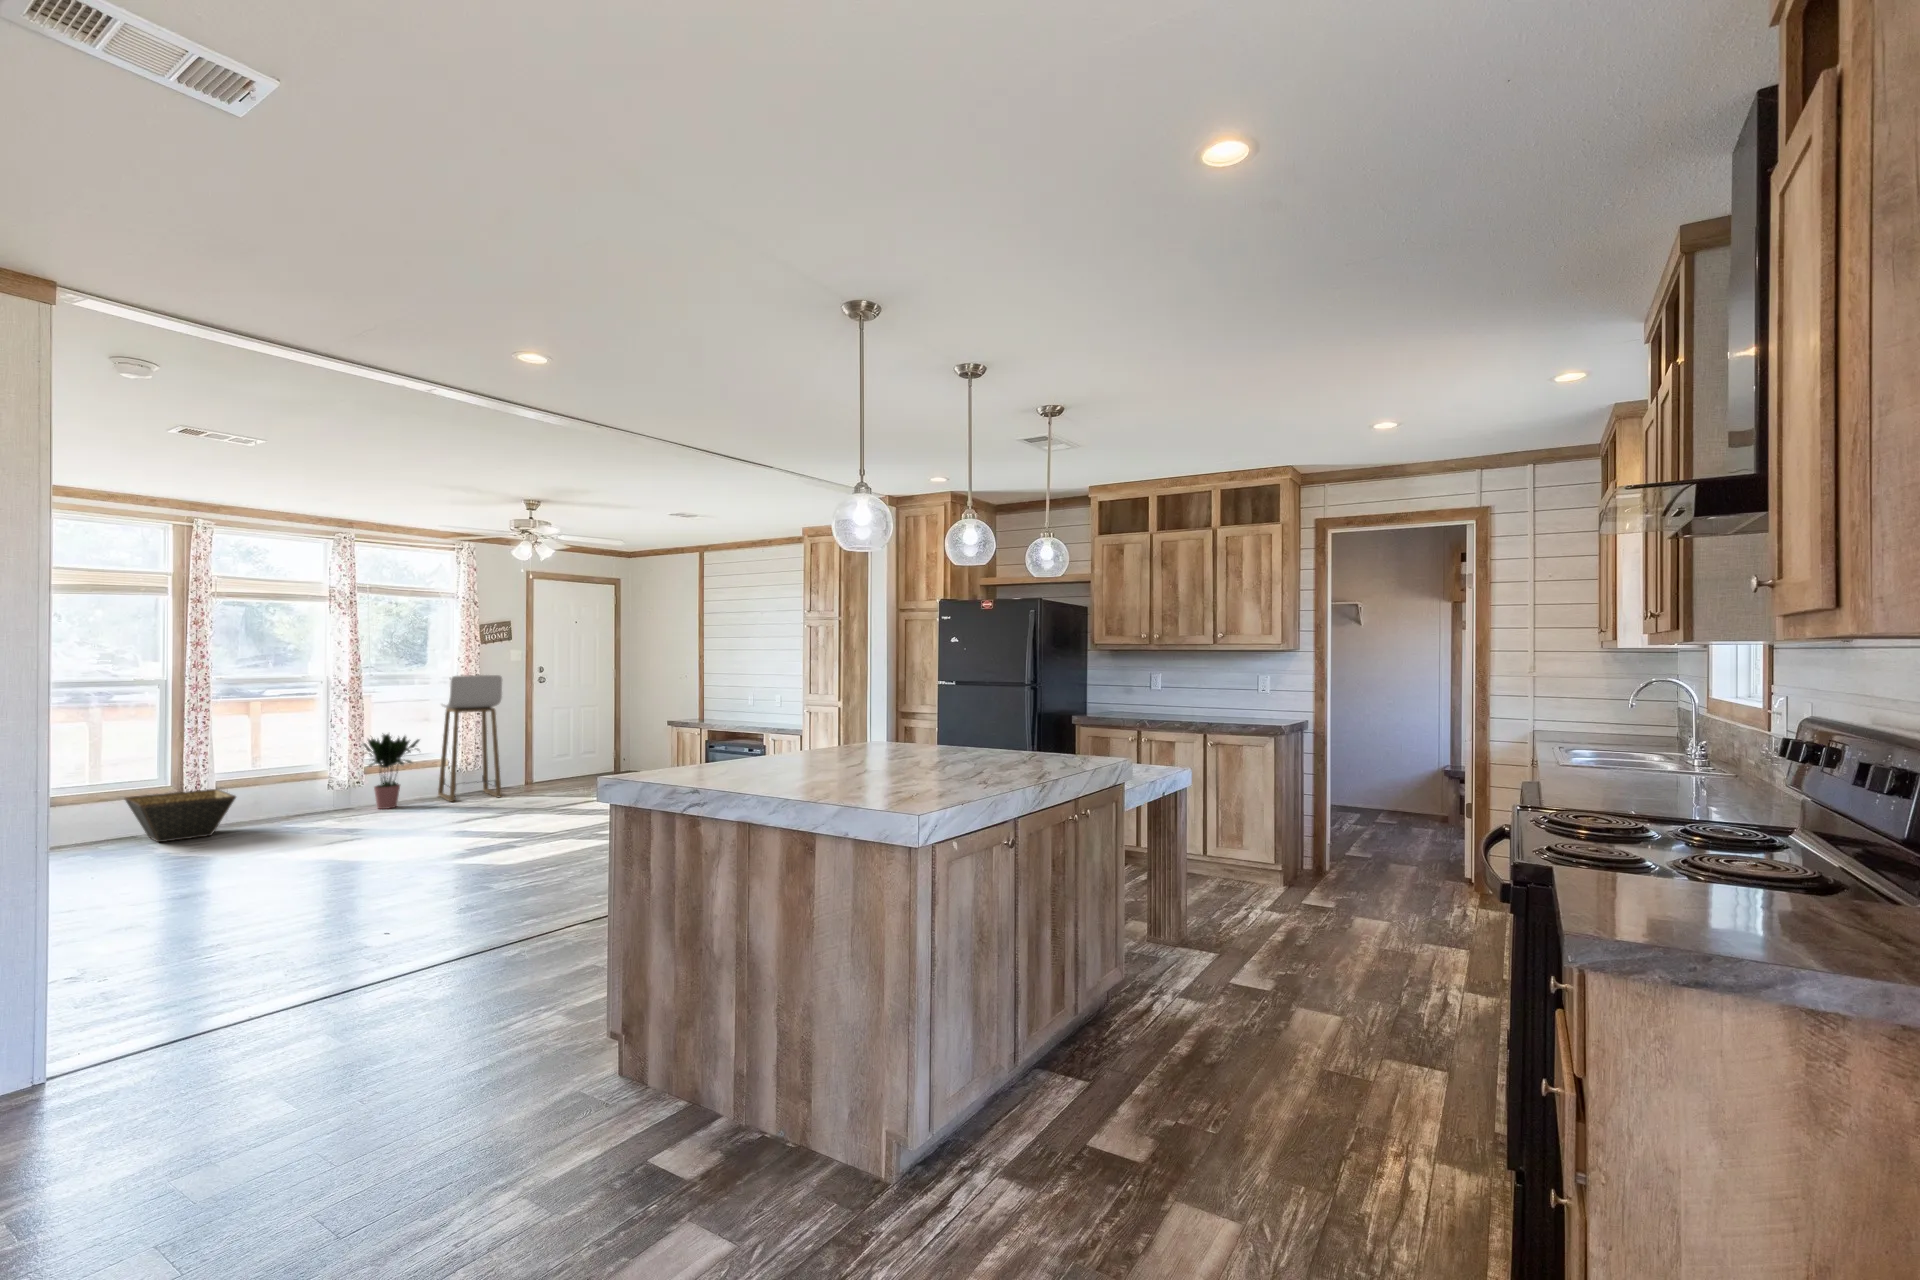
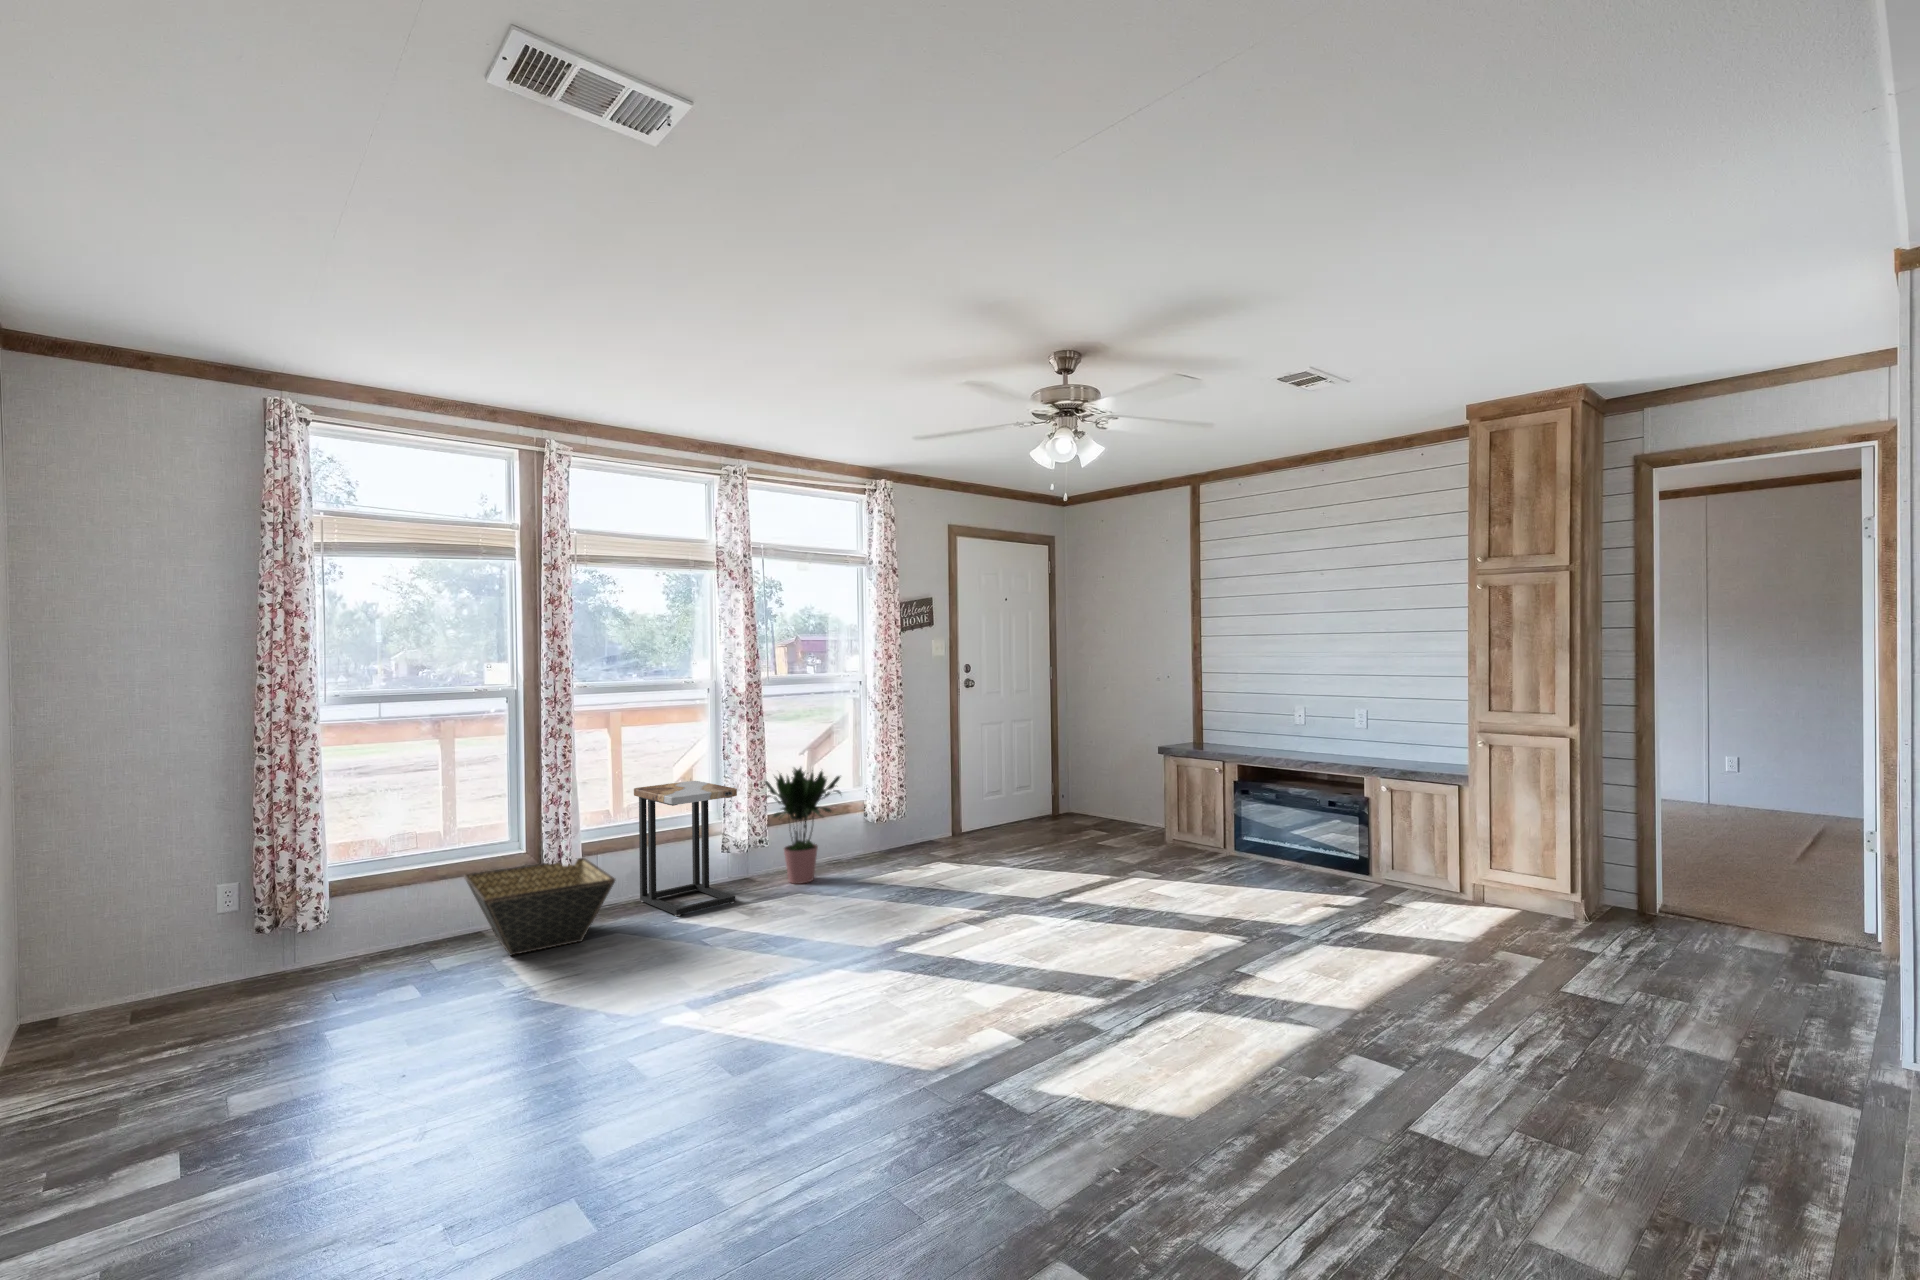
bar stool: present [438,675,502,802] -> none [855,677,948,871]
side table: none [257,742,334,824] -> present [634,781,737,916]

